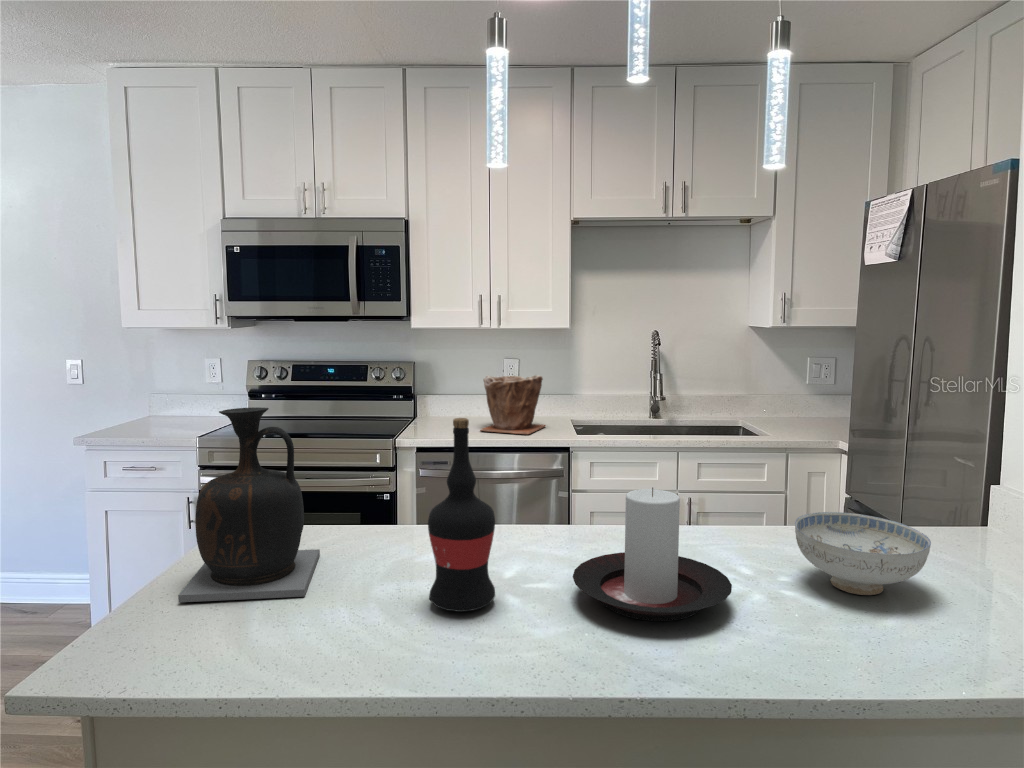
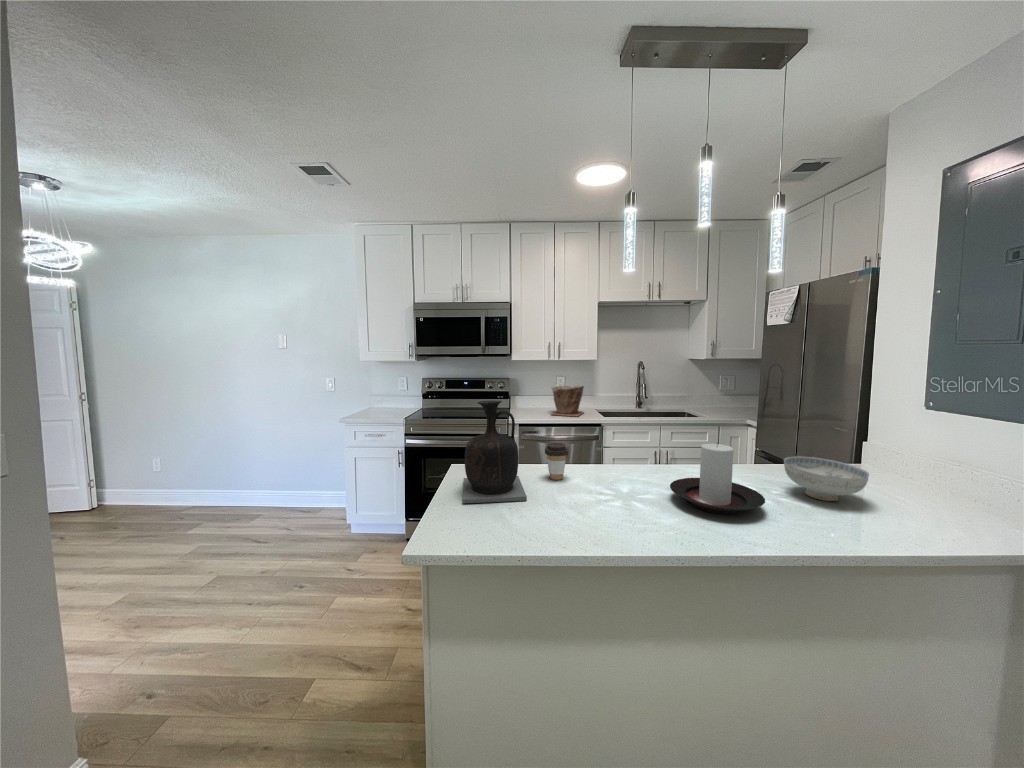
wine bottle: present [428,418,495,612] -> none [596,405,633,509]
coffee cup: none [370,487,415,556] -> present [545,443,568,480]

